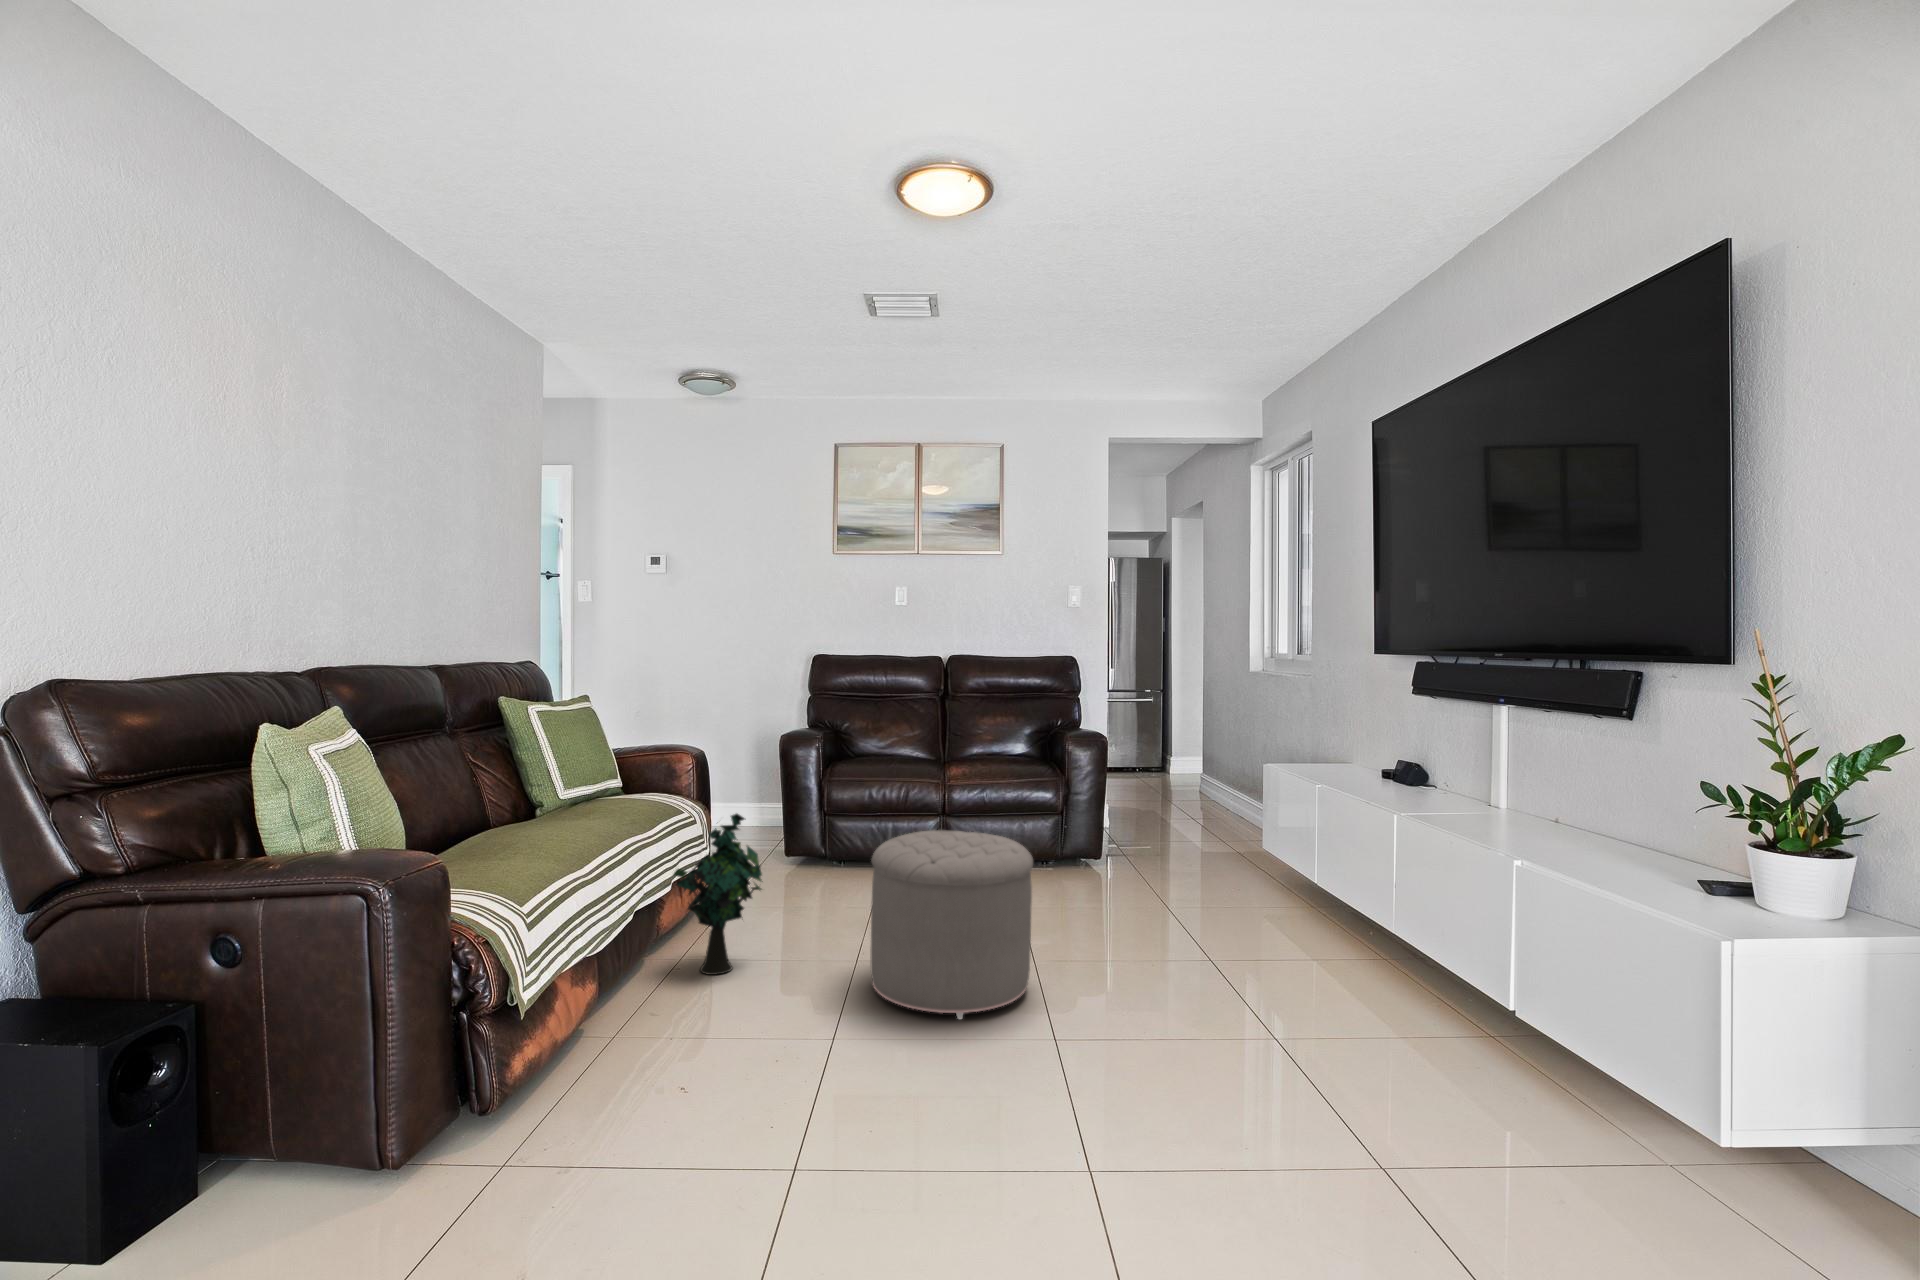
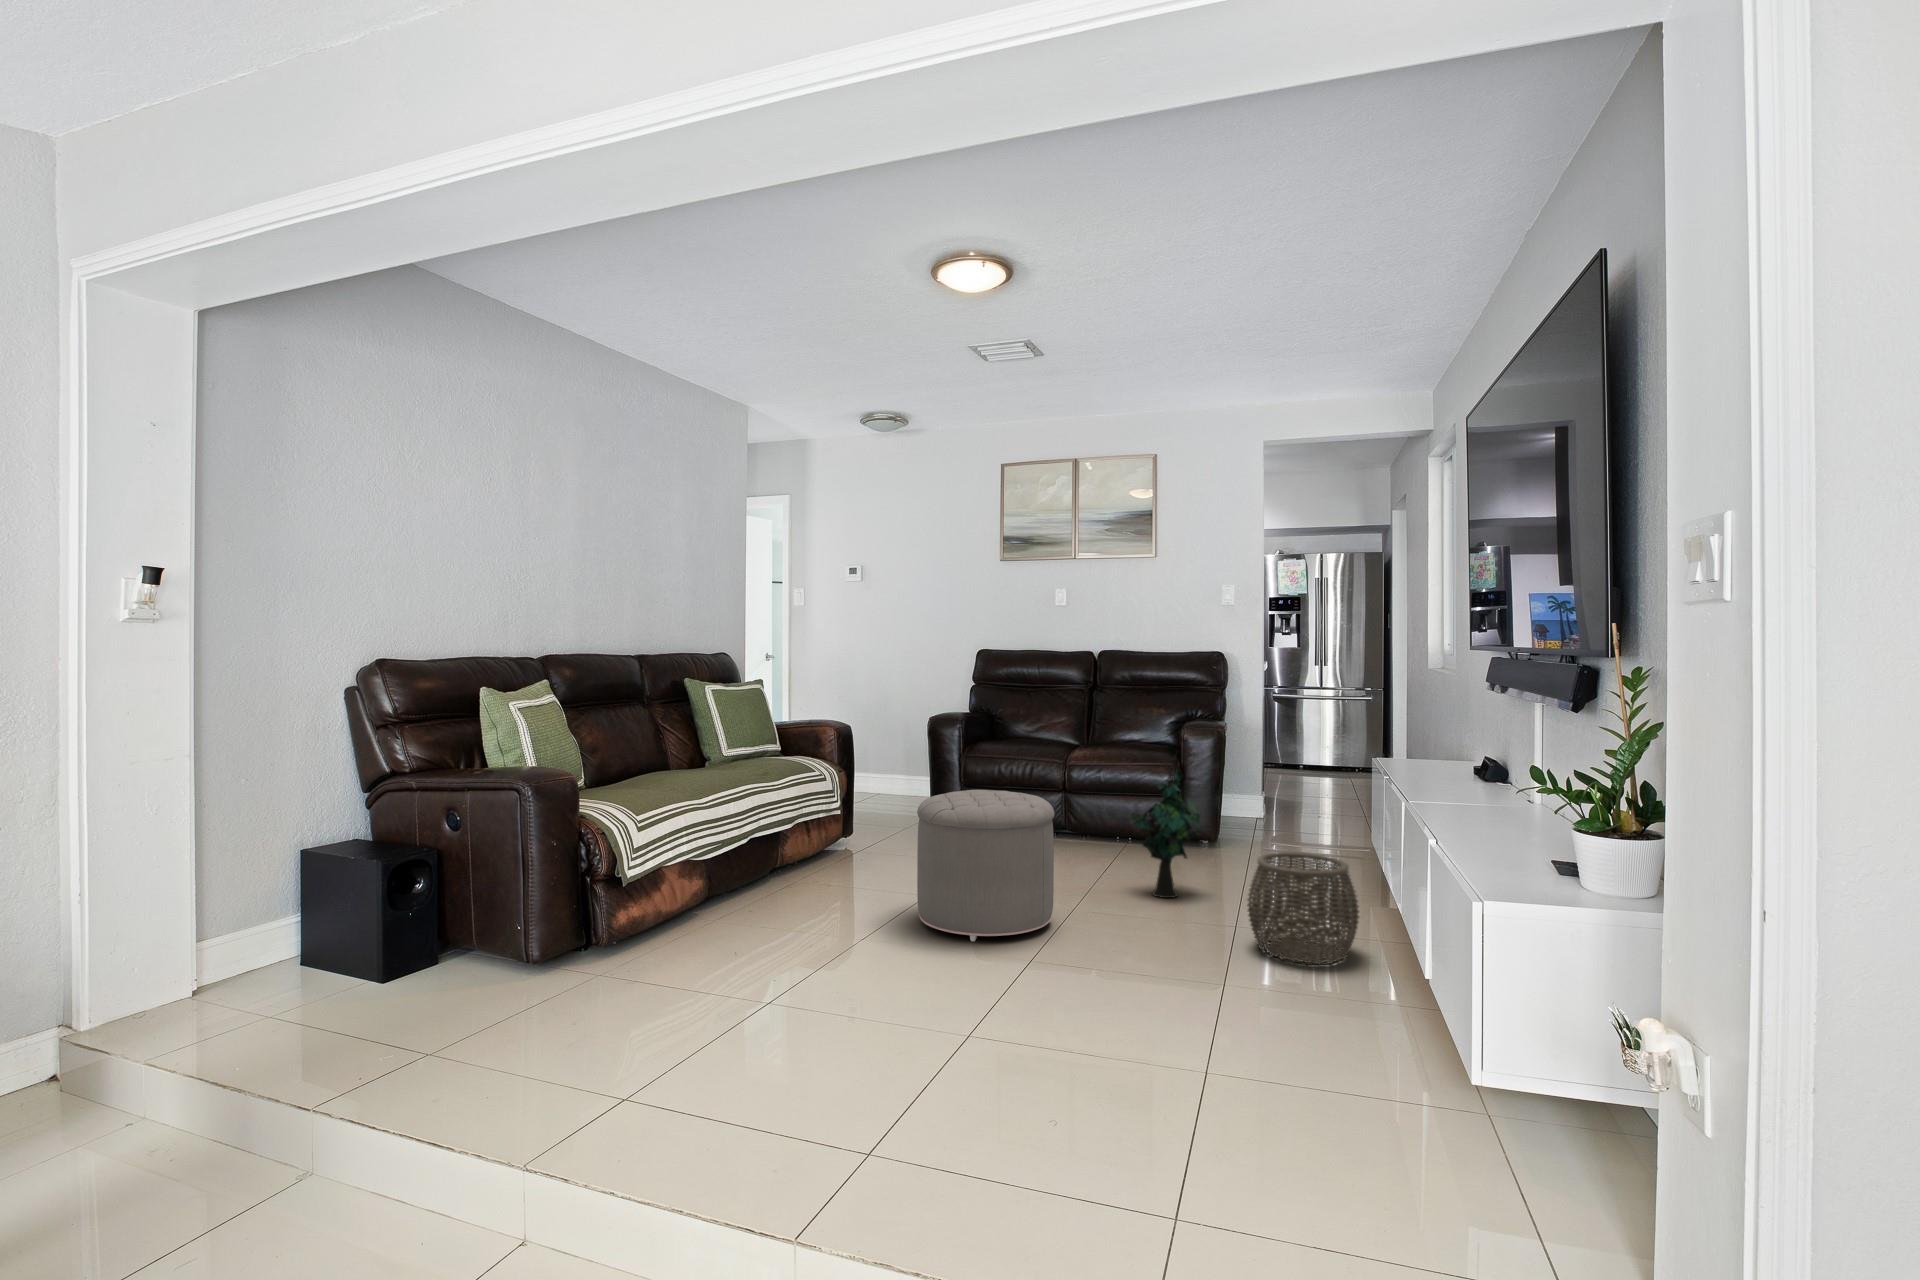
decorative plant: present [674,814,763,975] -> present [1130,771,1201,898]
woven basket: none [1233,882,1349,1003] -> present [1247,852,1359,964]

